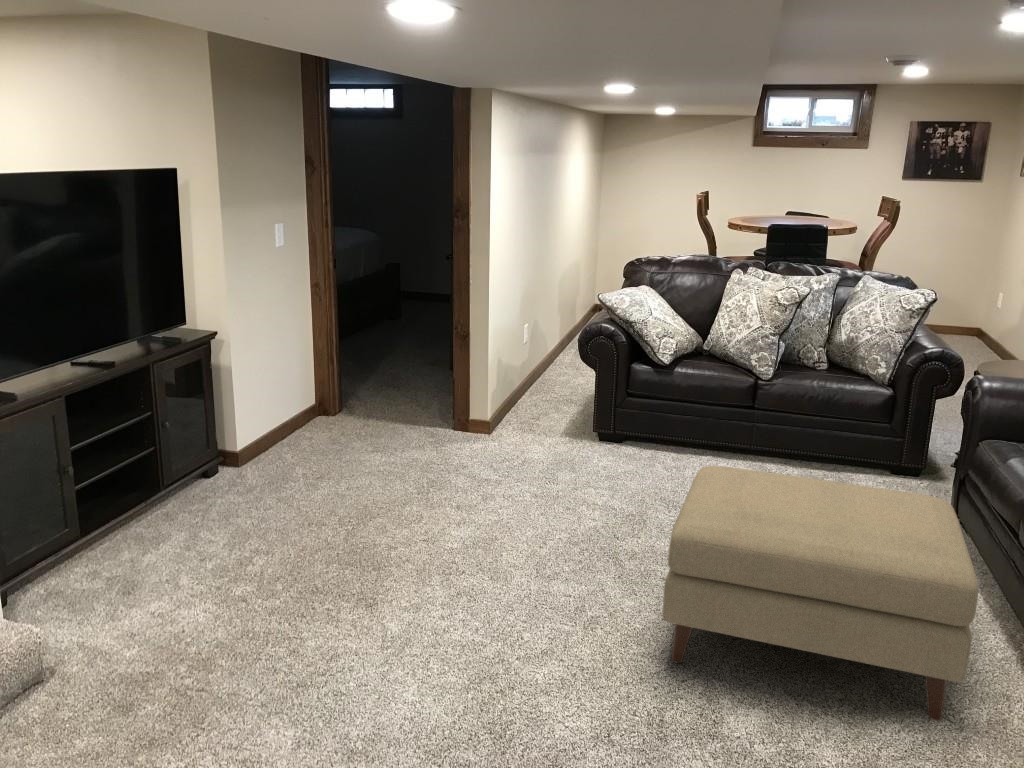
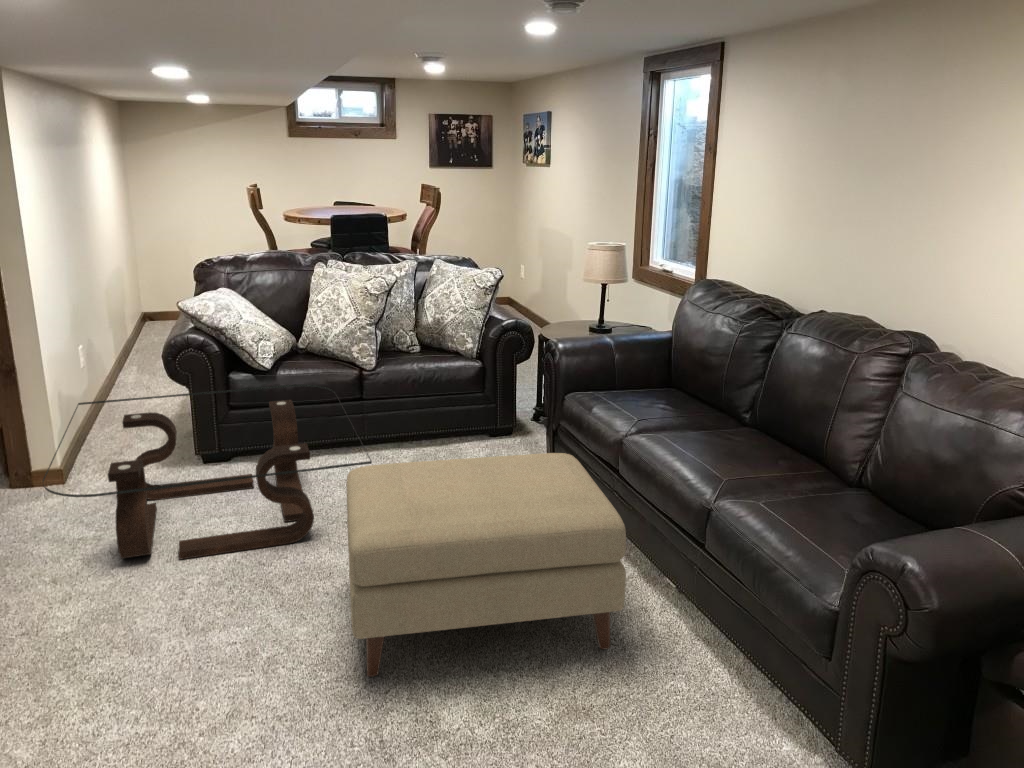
coffee table: none [458,369,730,526] -> present [43,384,372,560]

